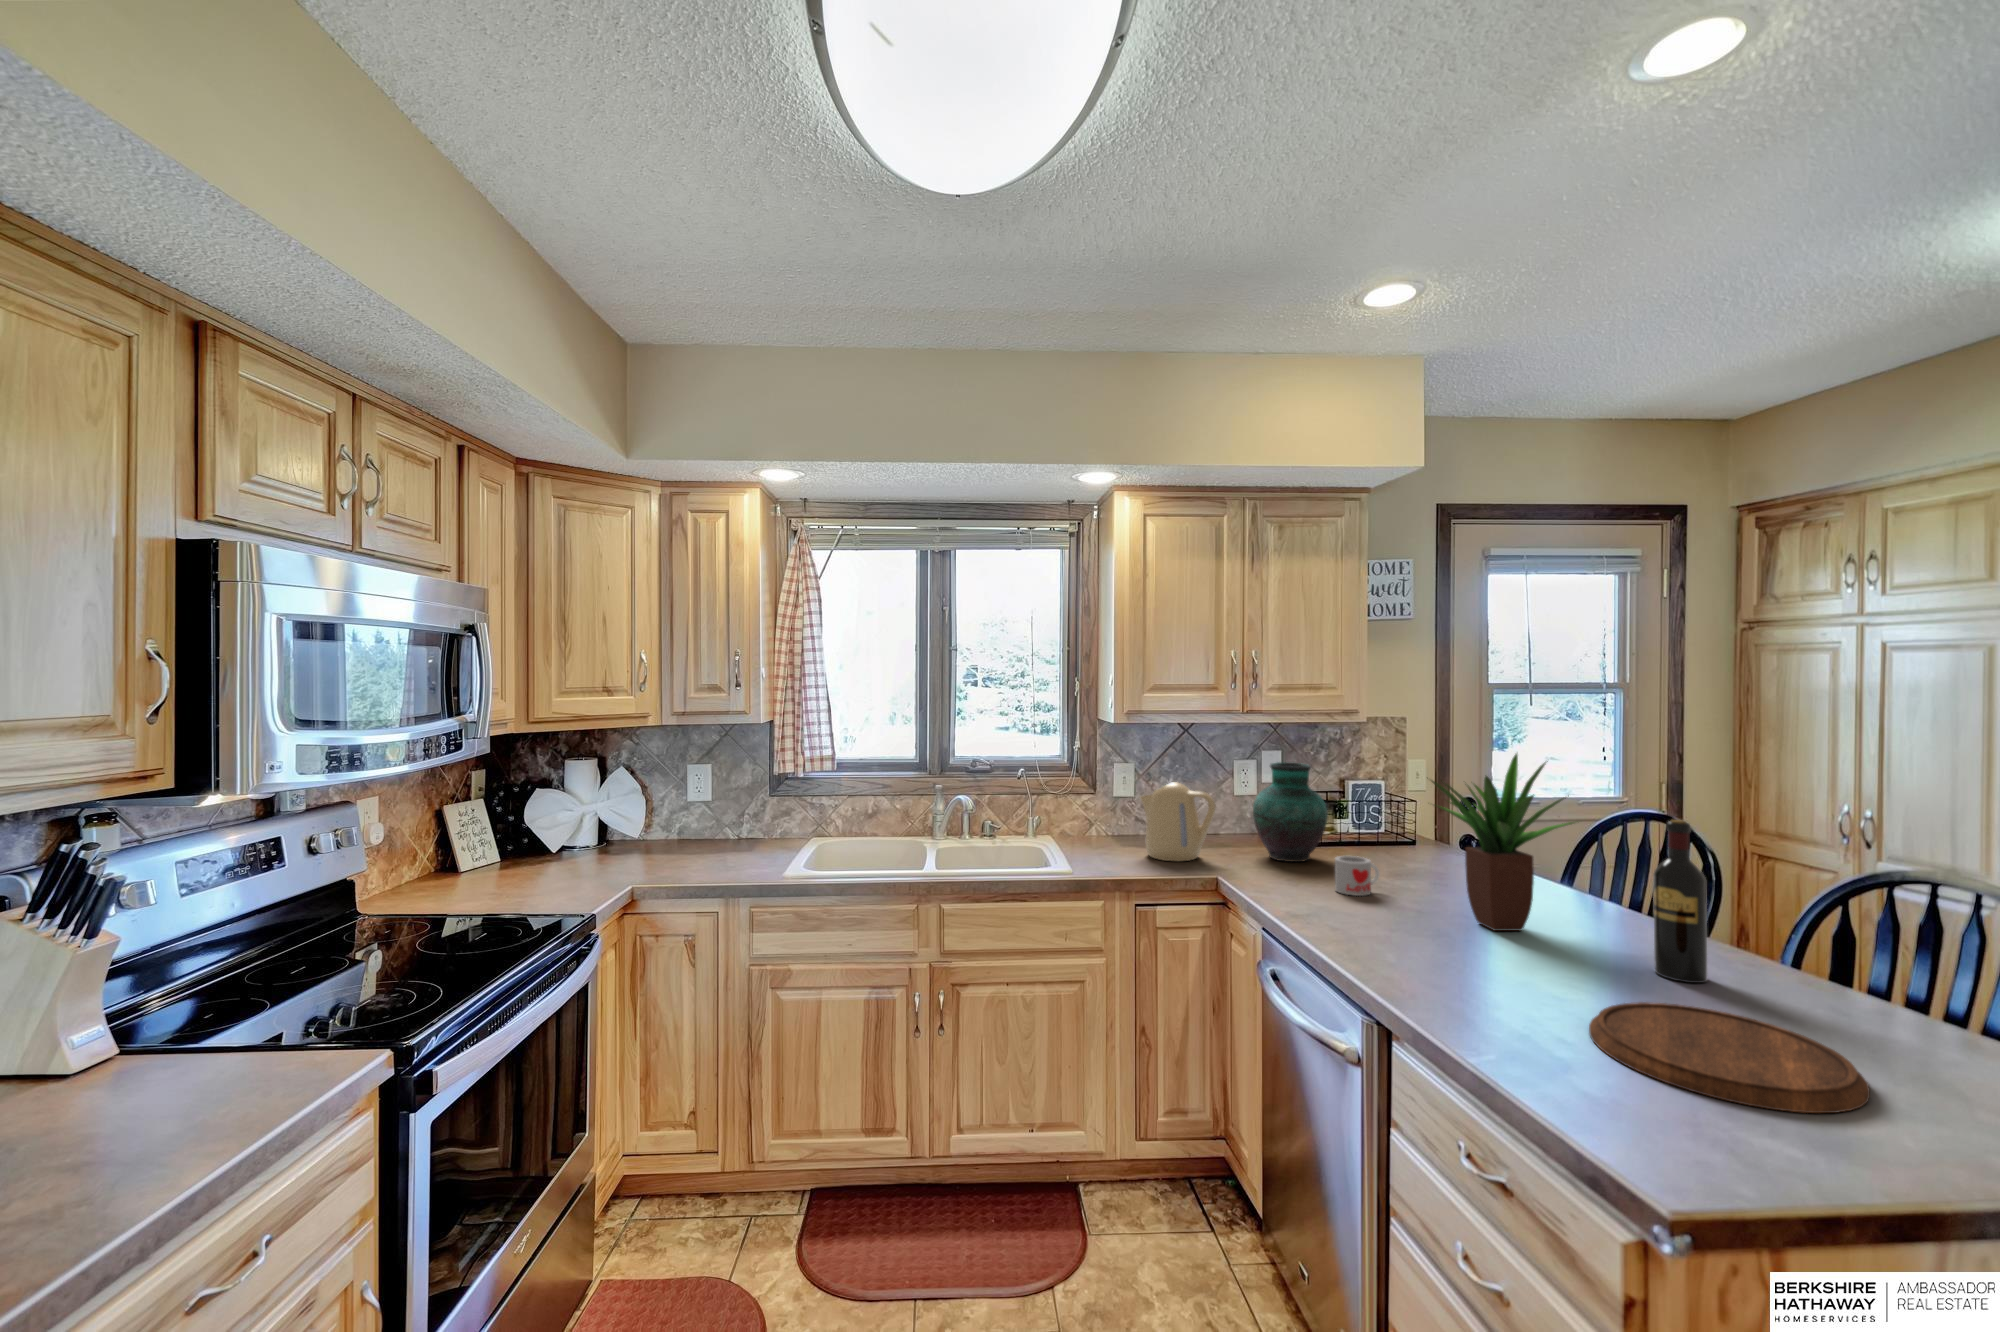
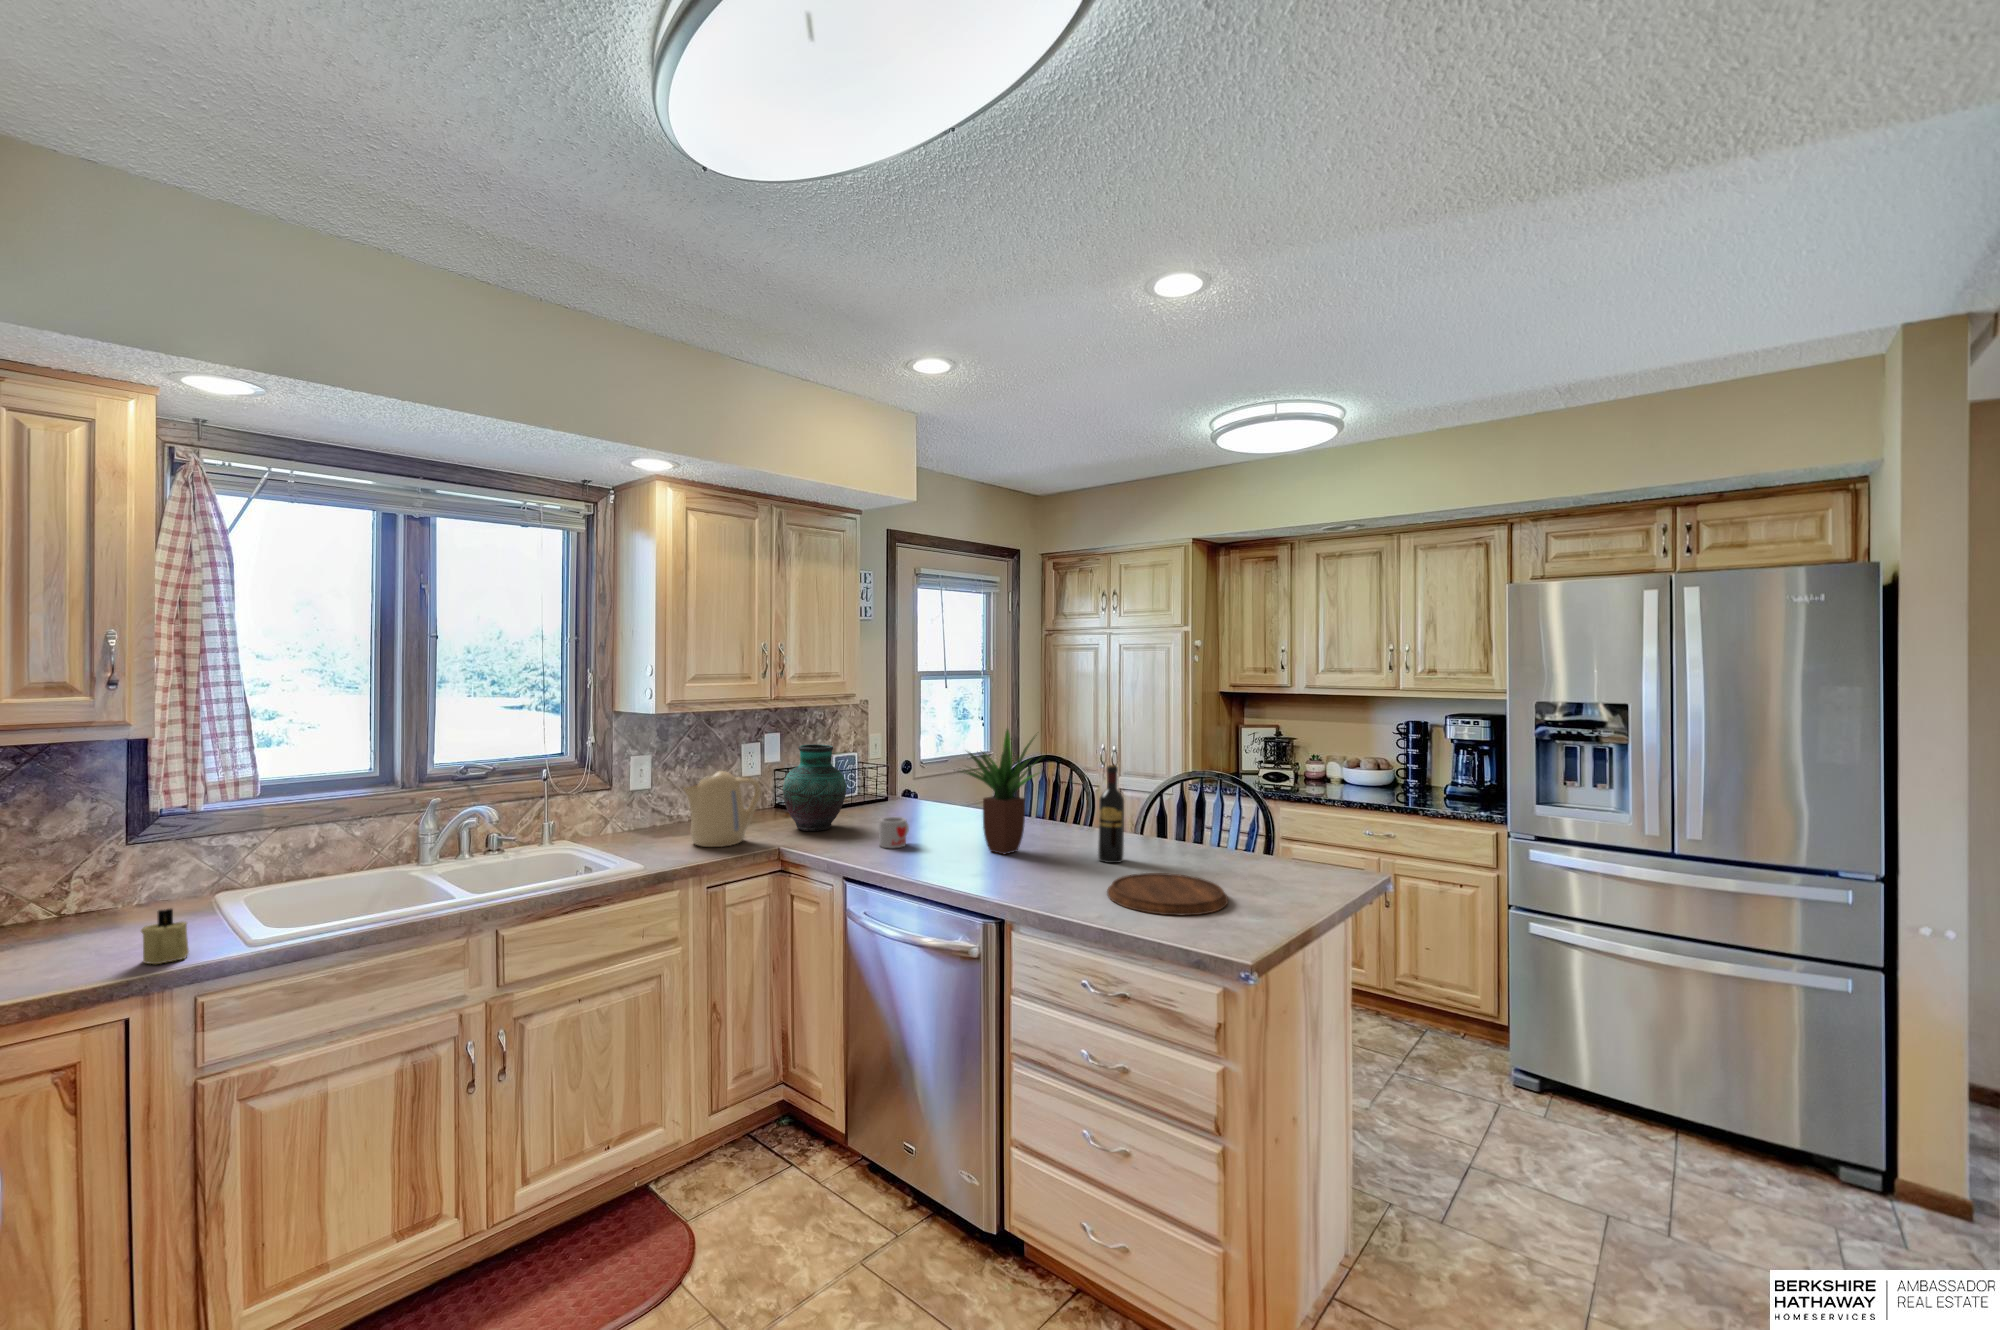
candle: none [727,836,754,873] -> present [141,909,189,964]

